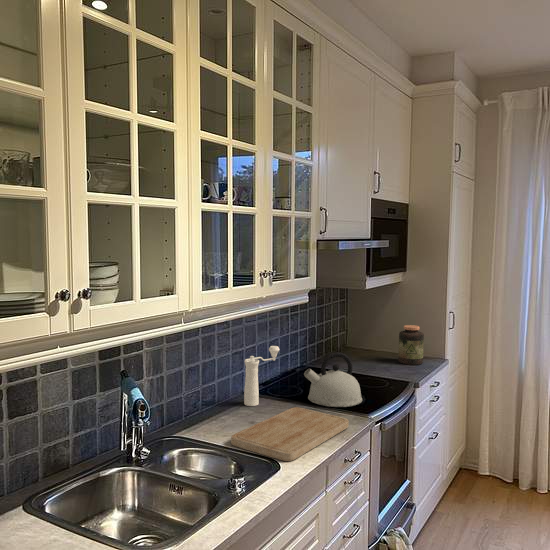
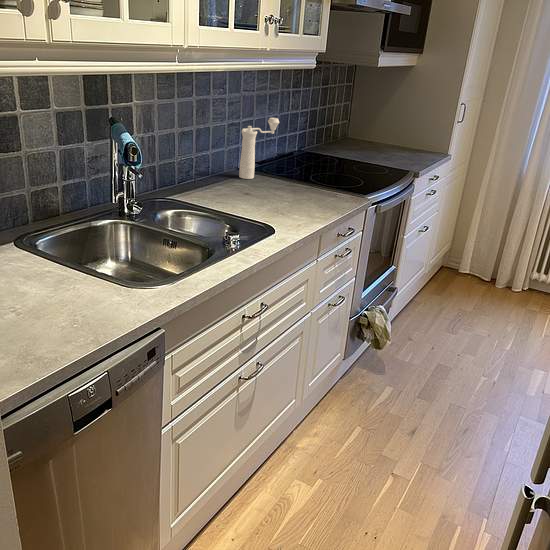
jar: present [398,325,424,365] -> none [400,115,430,157]
kettle: present [304,352,362,407] -> none [303,130,361,186]
cutting board: present [231,407,349,461] -> none [226,182,346,226]

